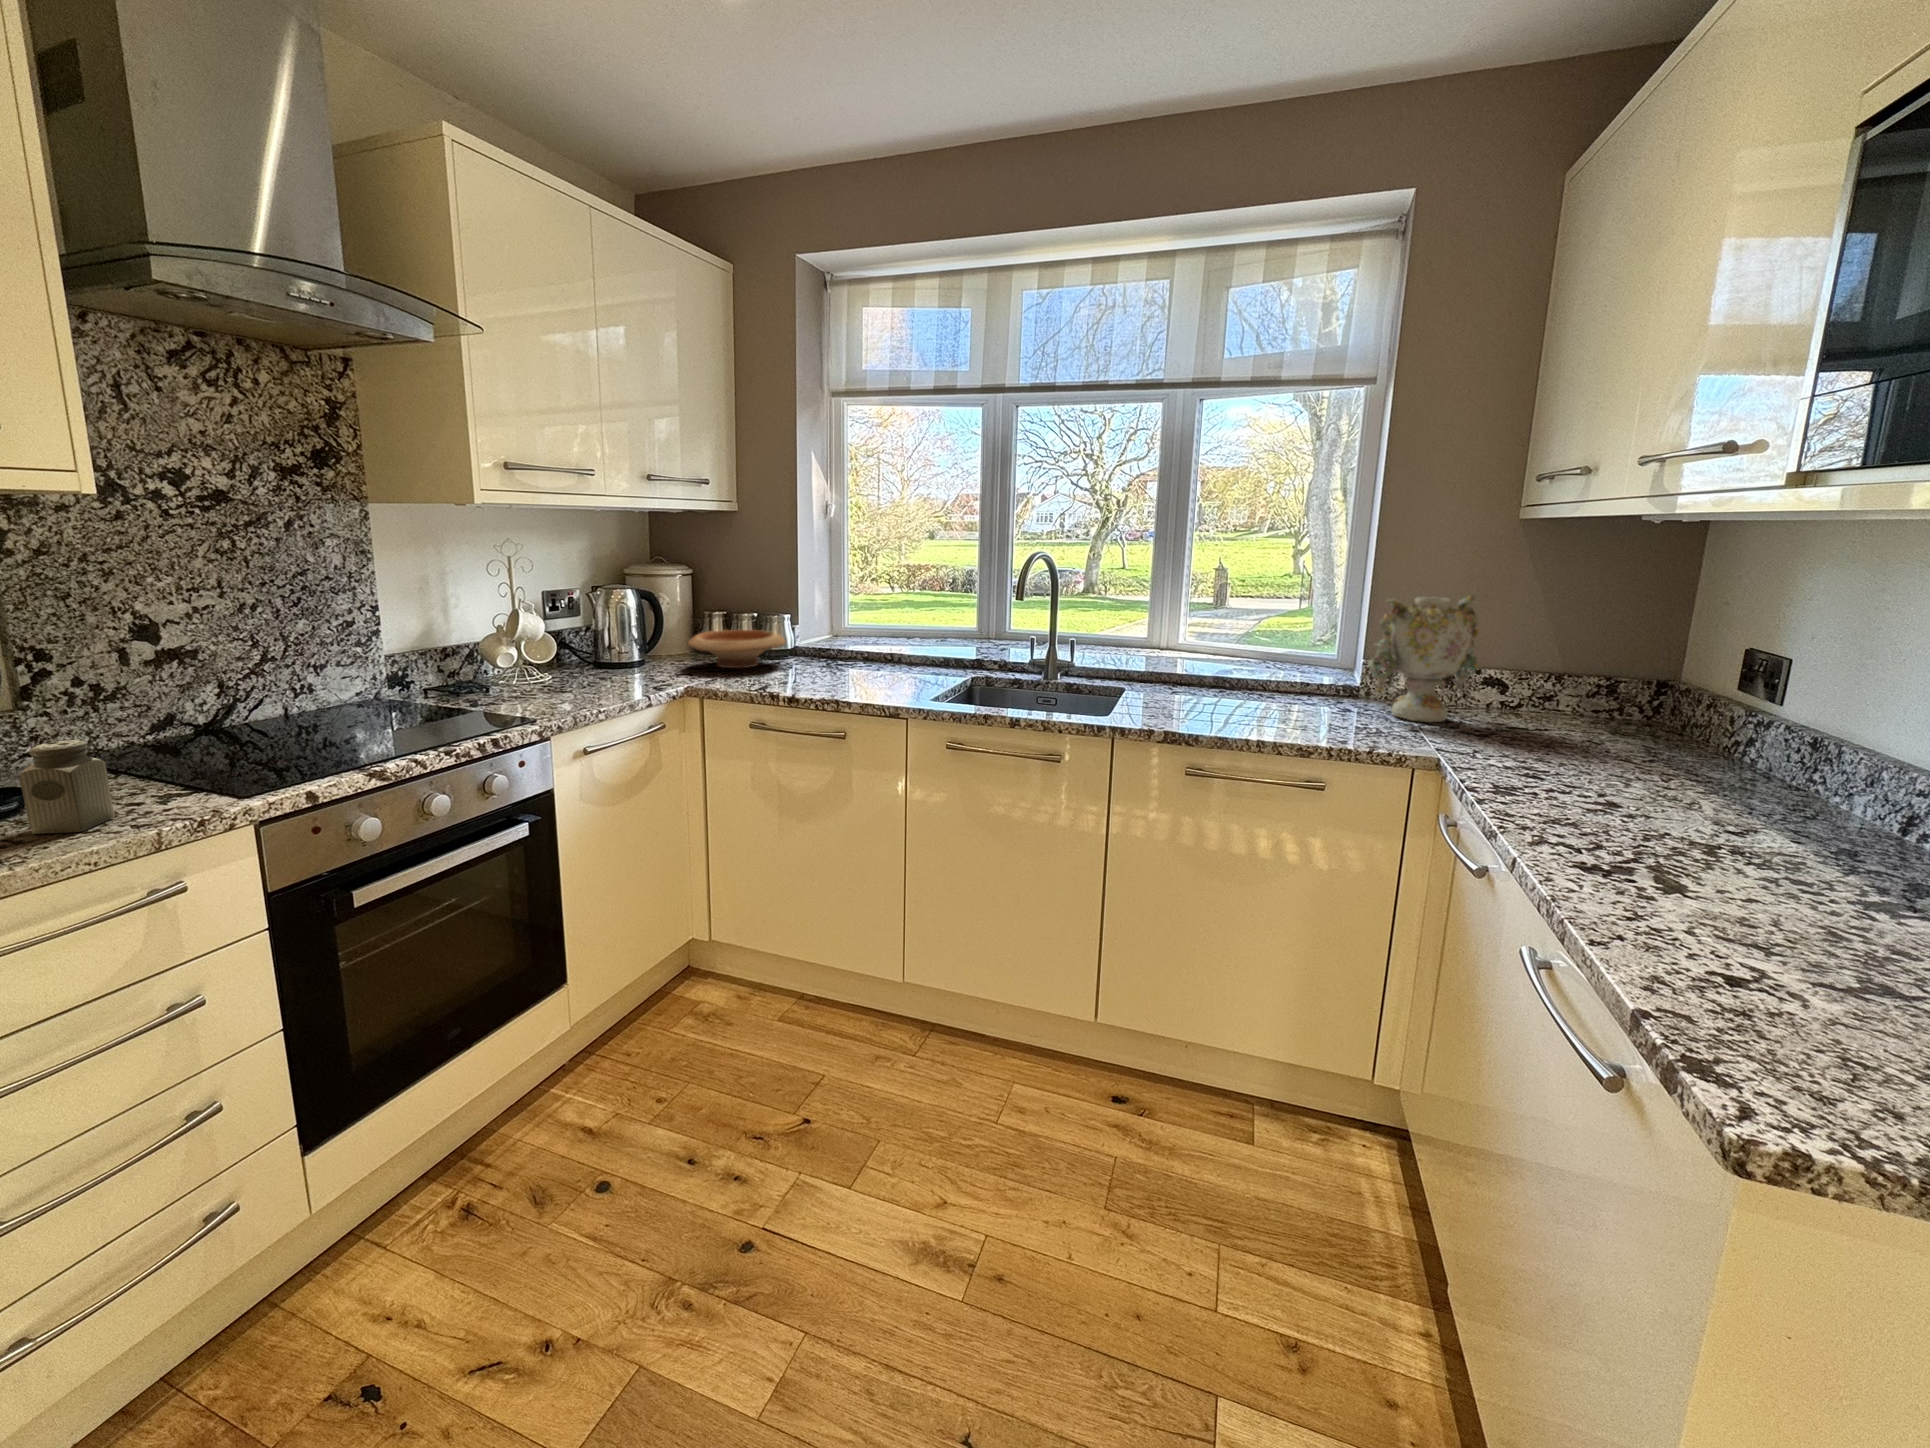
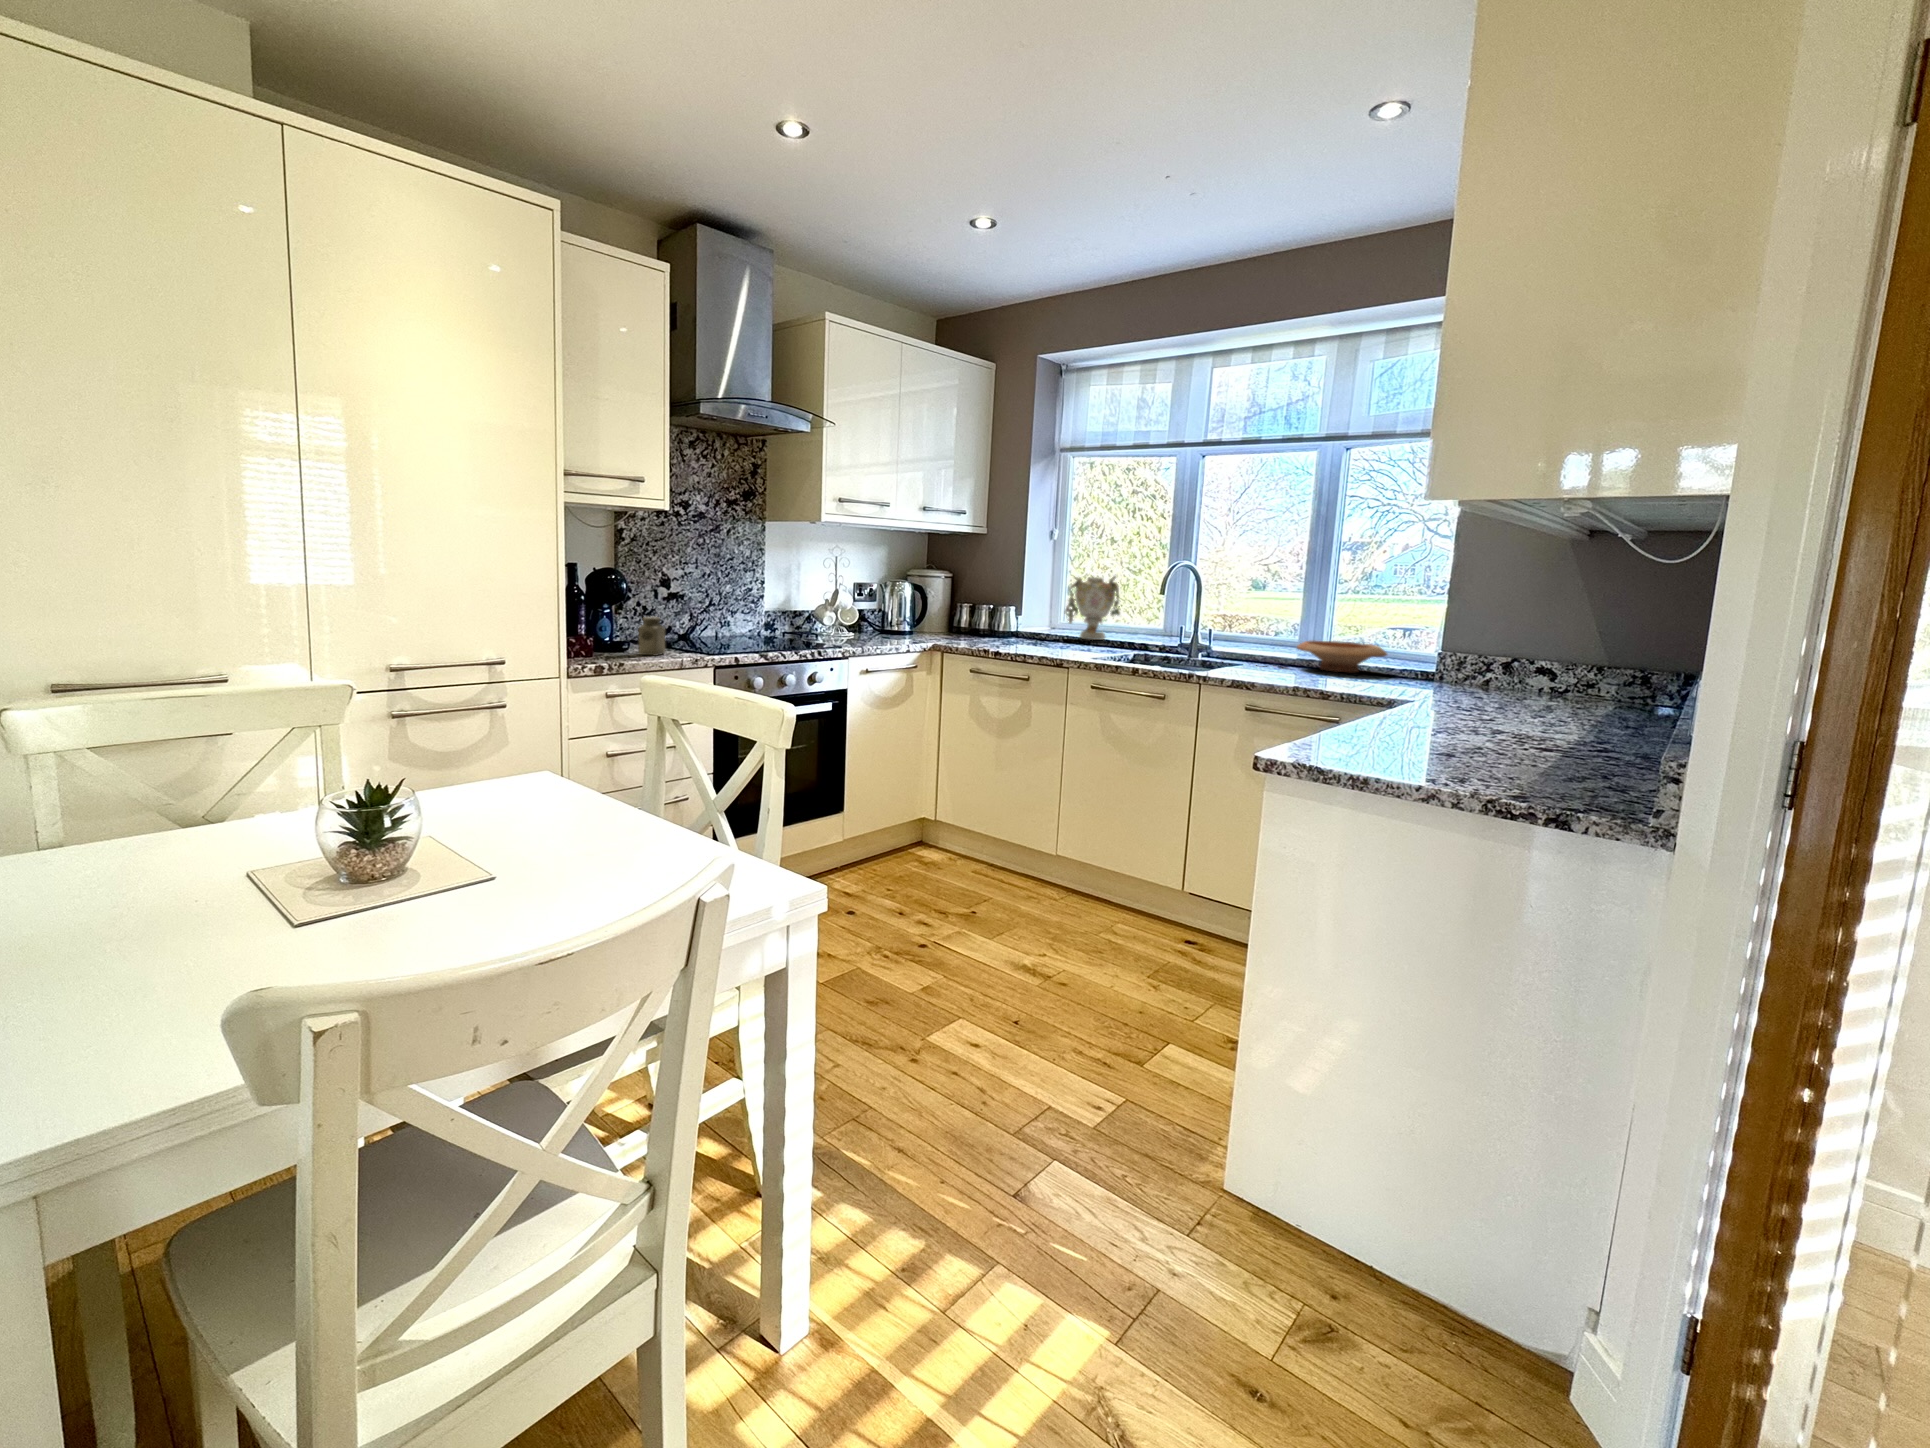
vase: present [1368,592,1479,722] -> present [1065,576,1120,640]
wooden bowl: present [688,630,785,668] -> present [1297,641,1387,672]

